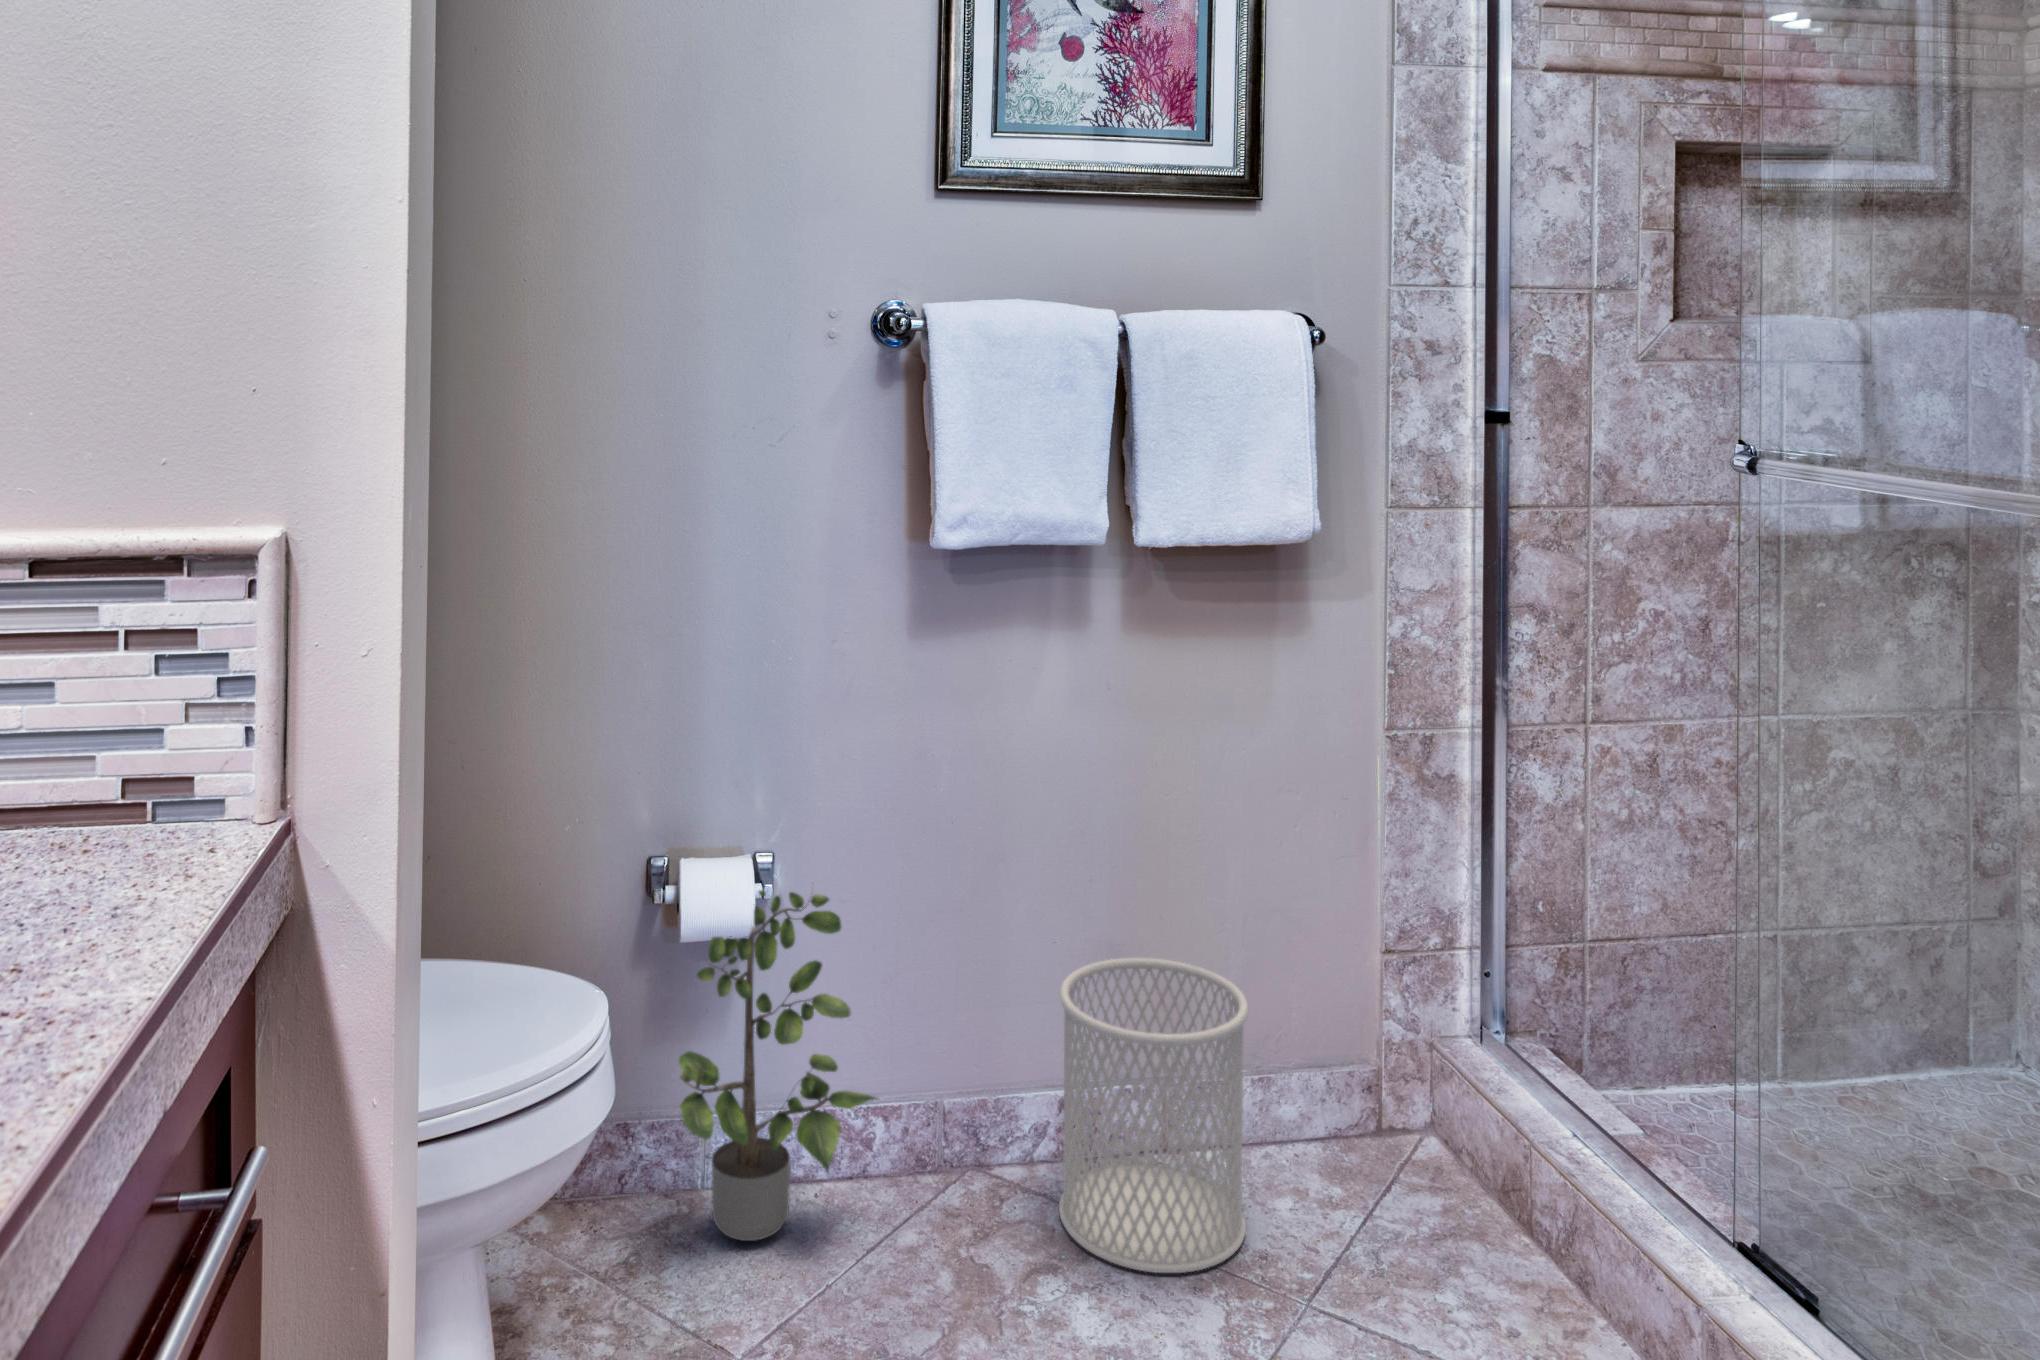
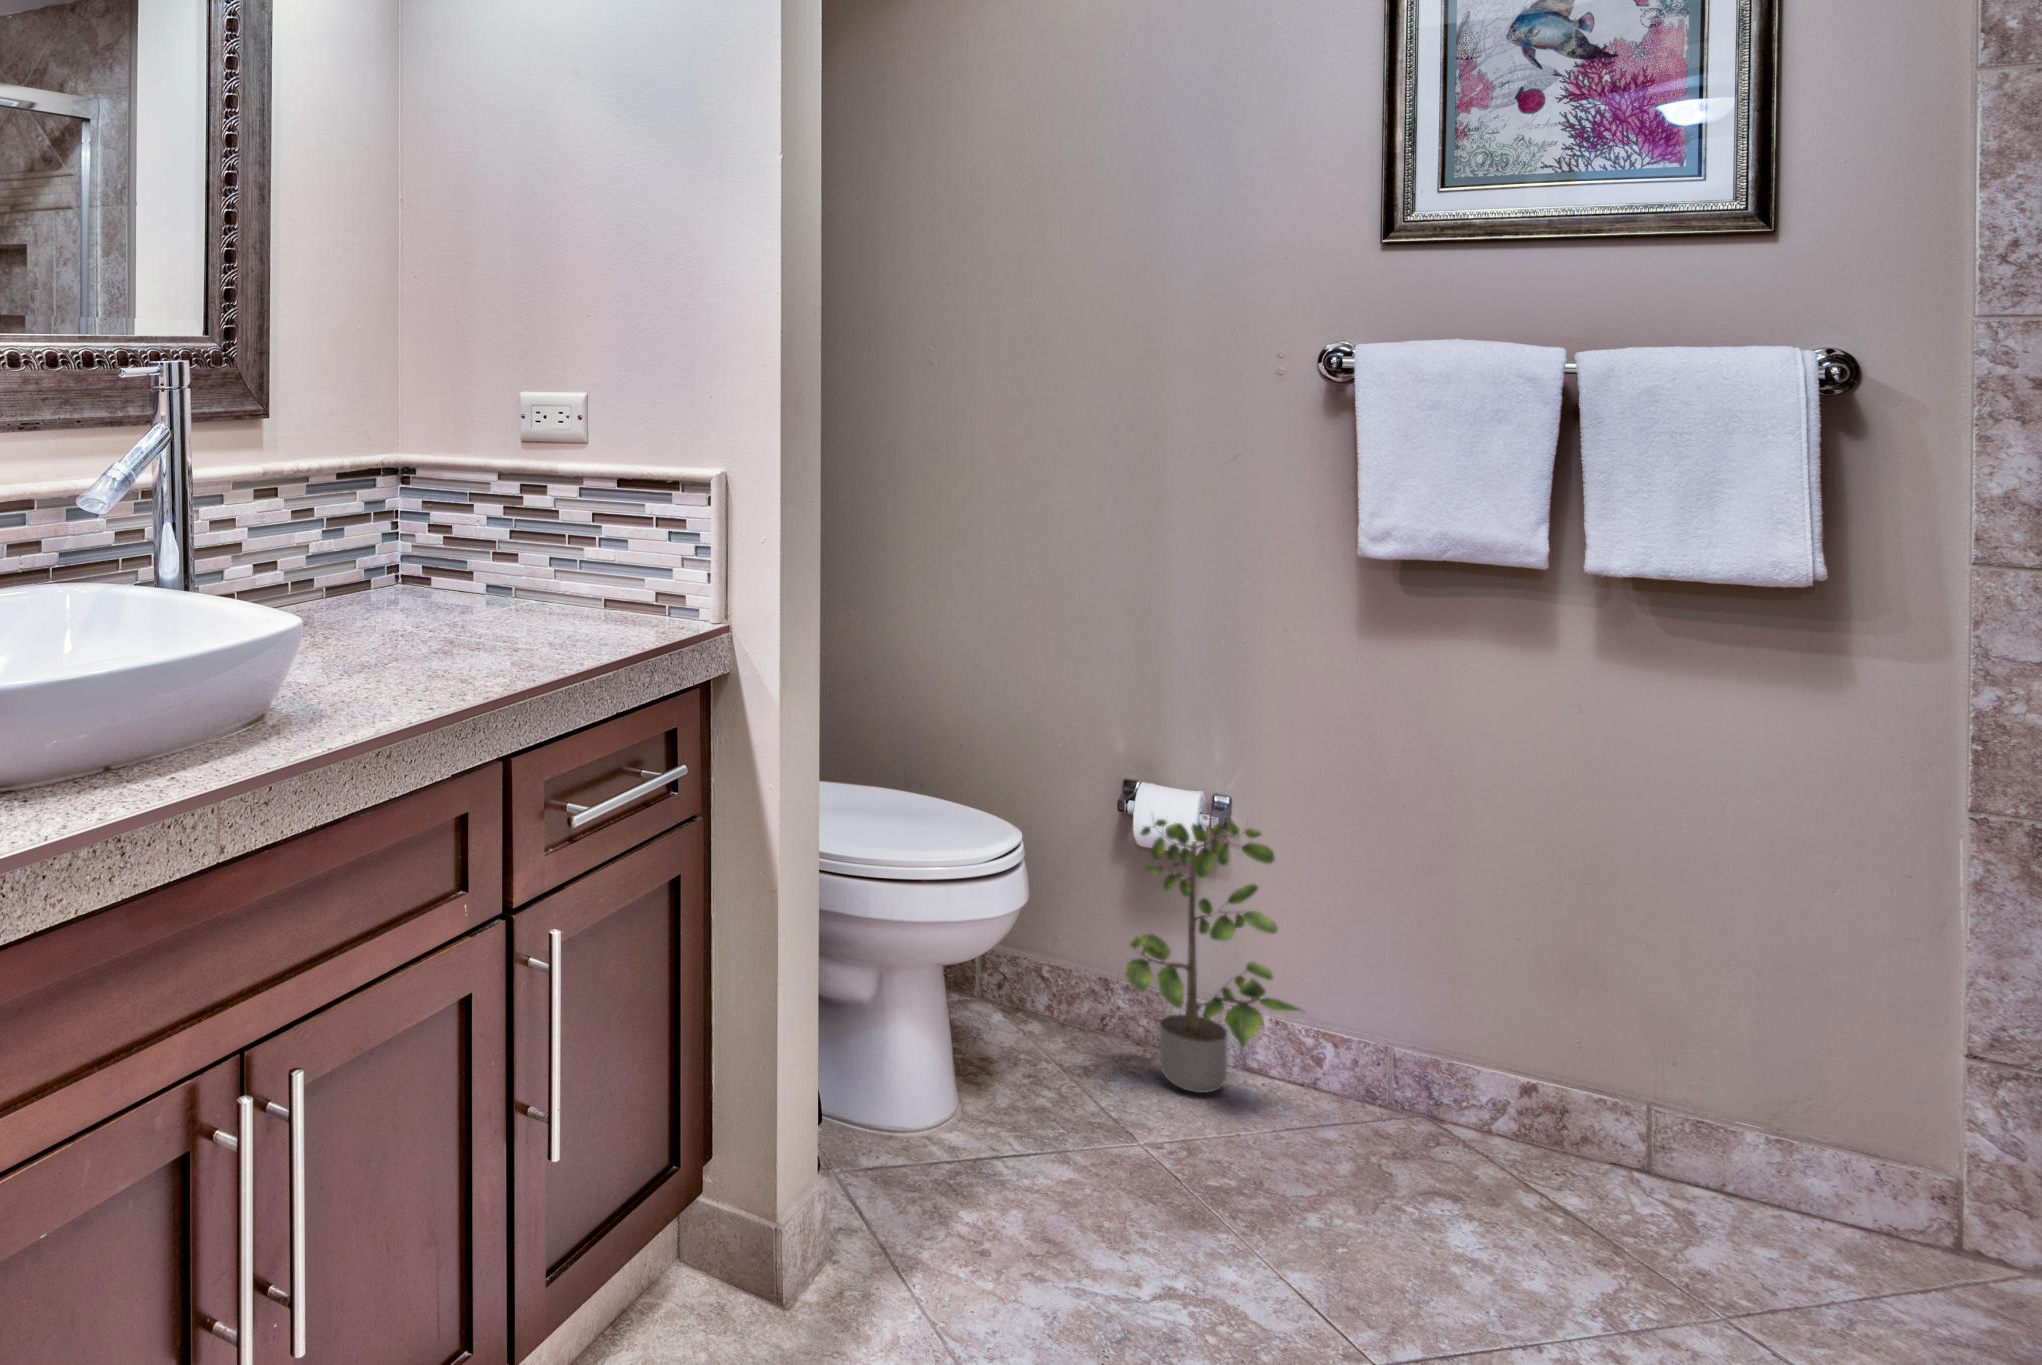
wastebasket: present [1059,958,1248,1273] -> none [1482,959,1695,1255]

